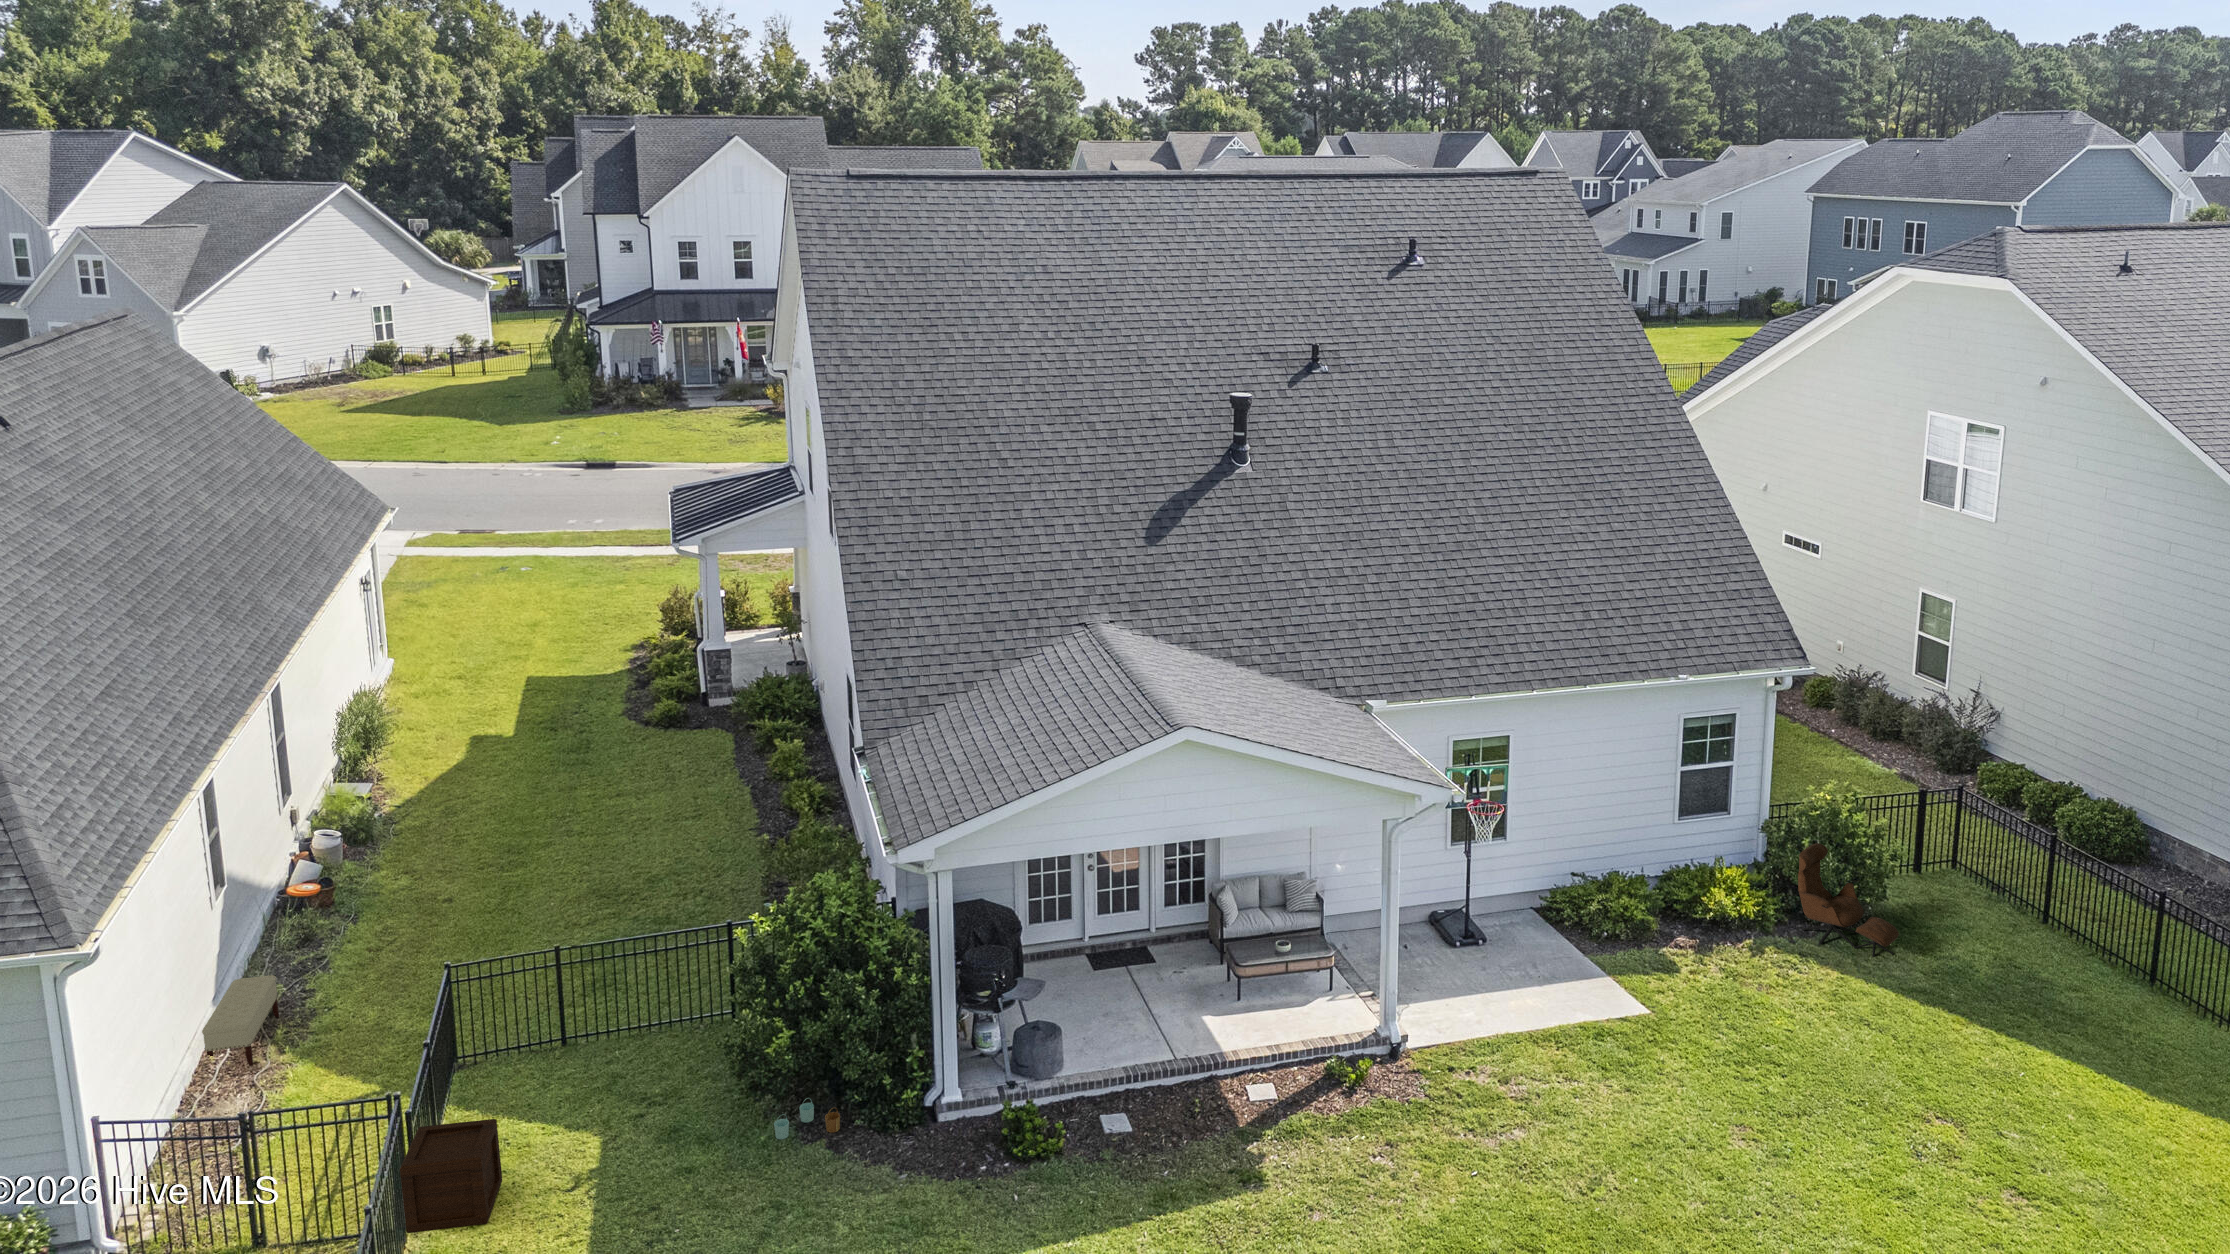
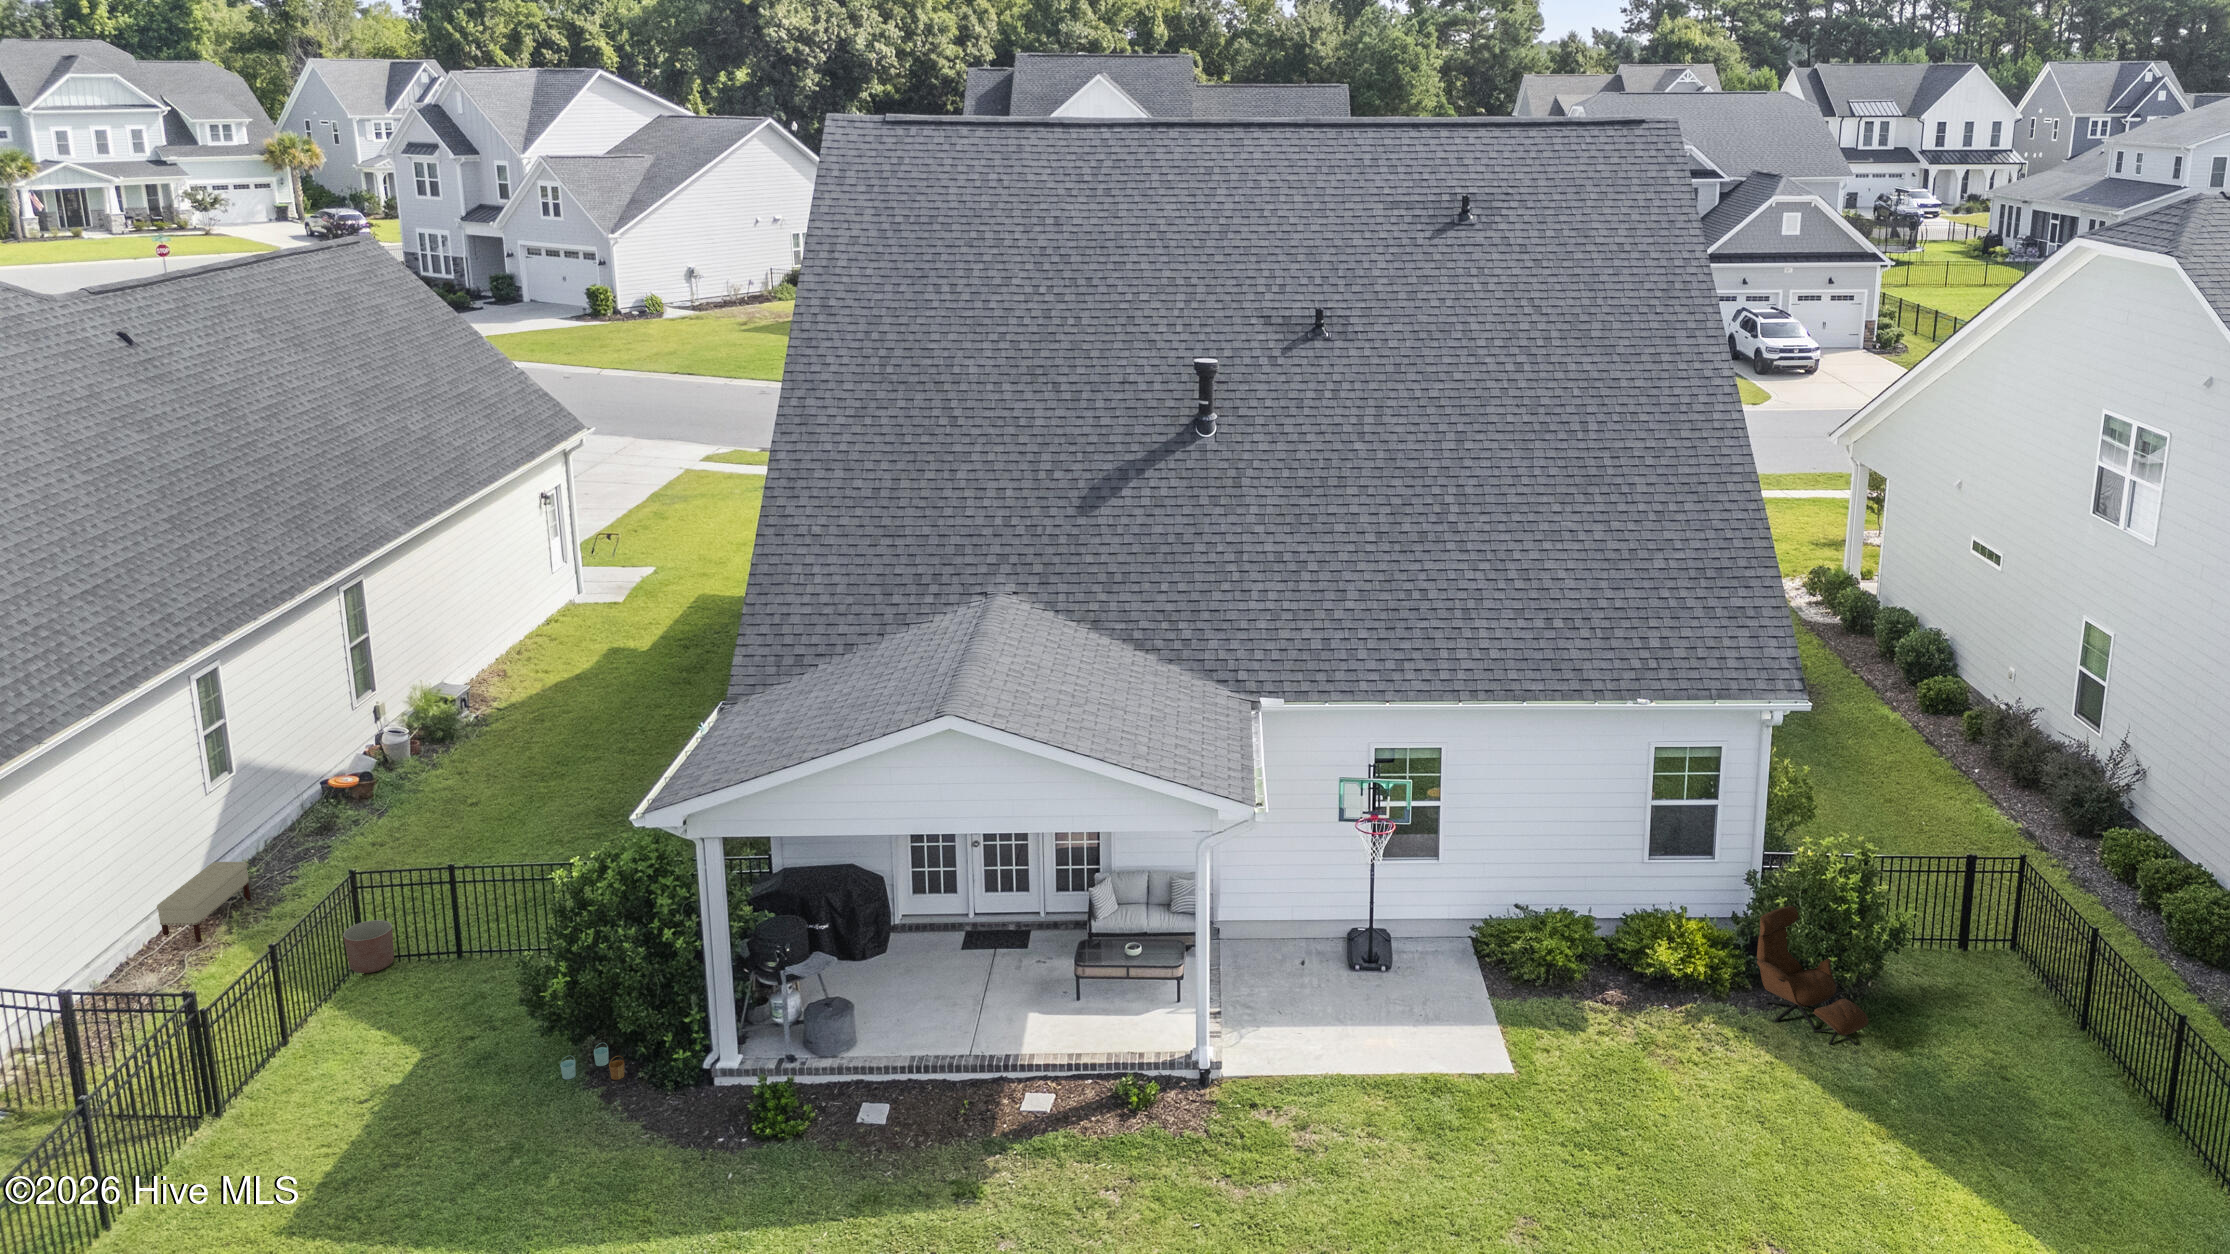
planter: none [454,1012,506,1070] -> present [343,920,394,973]
wooden crate: present [400,1119,502,1233] -> none [188,1022,307,1121]

